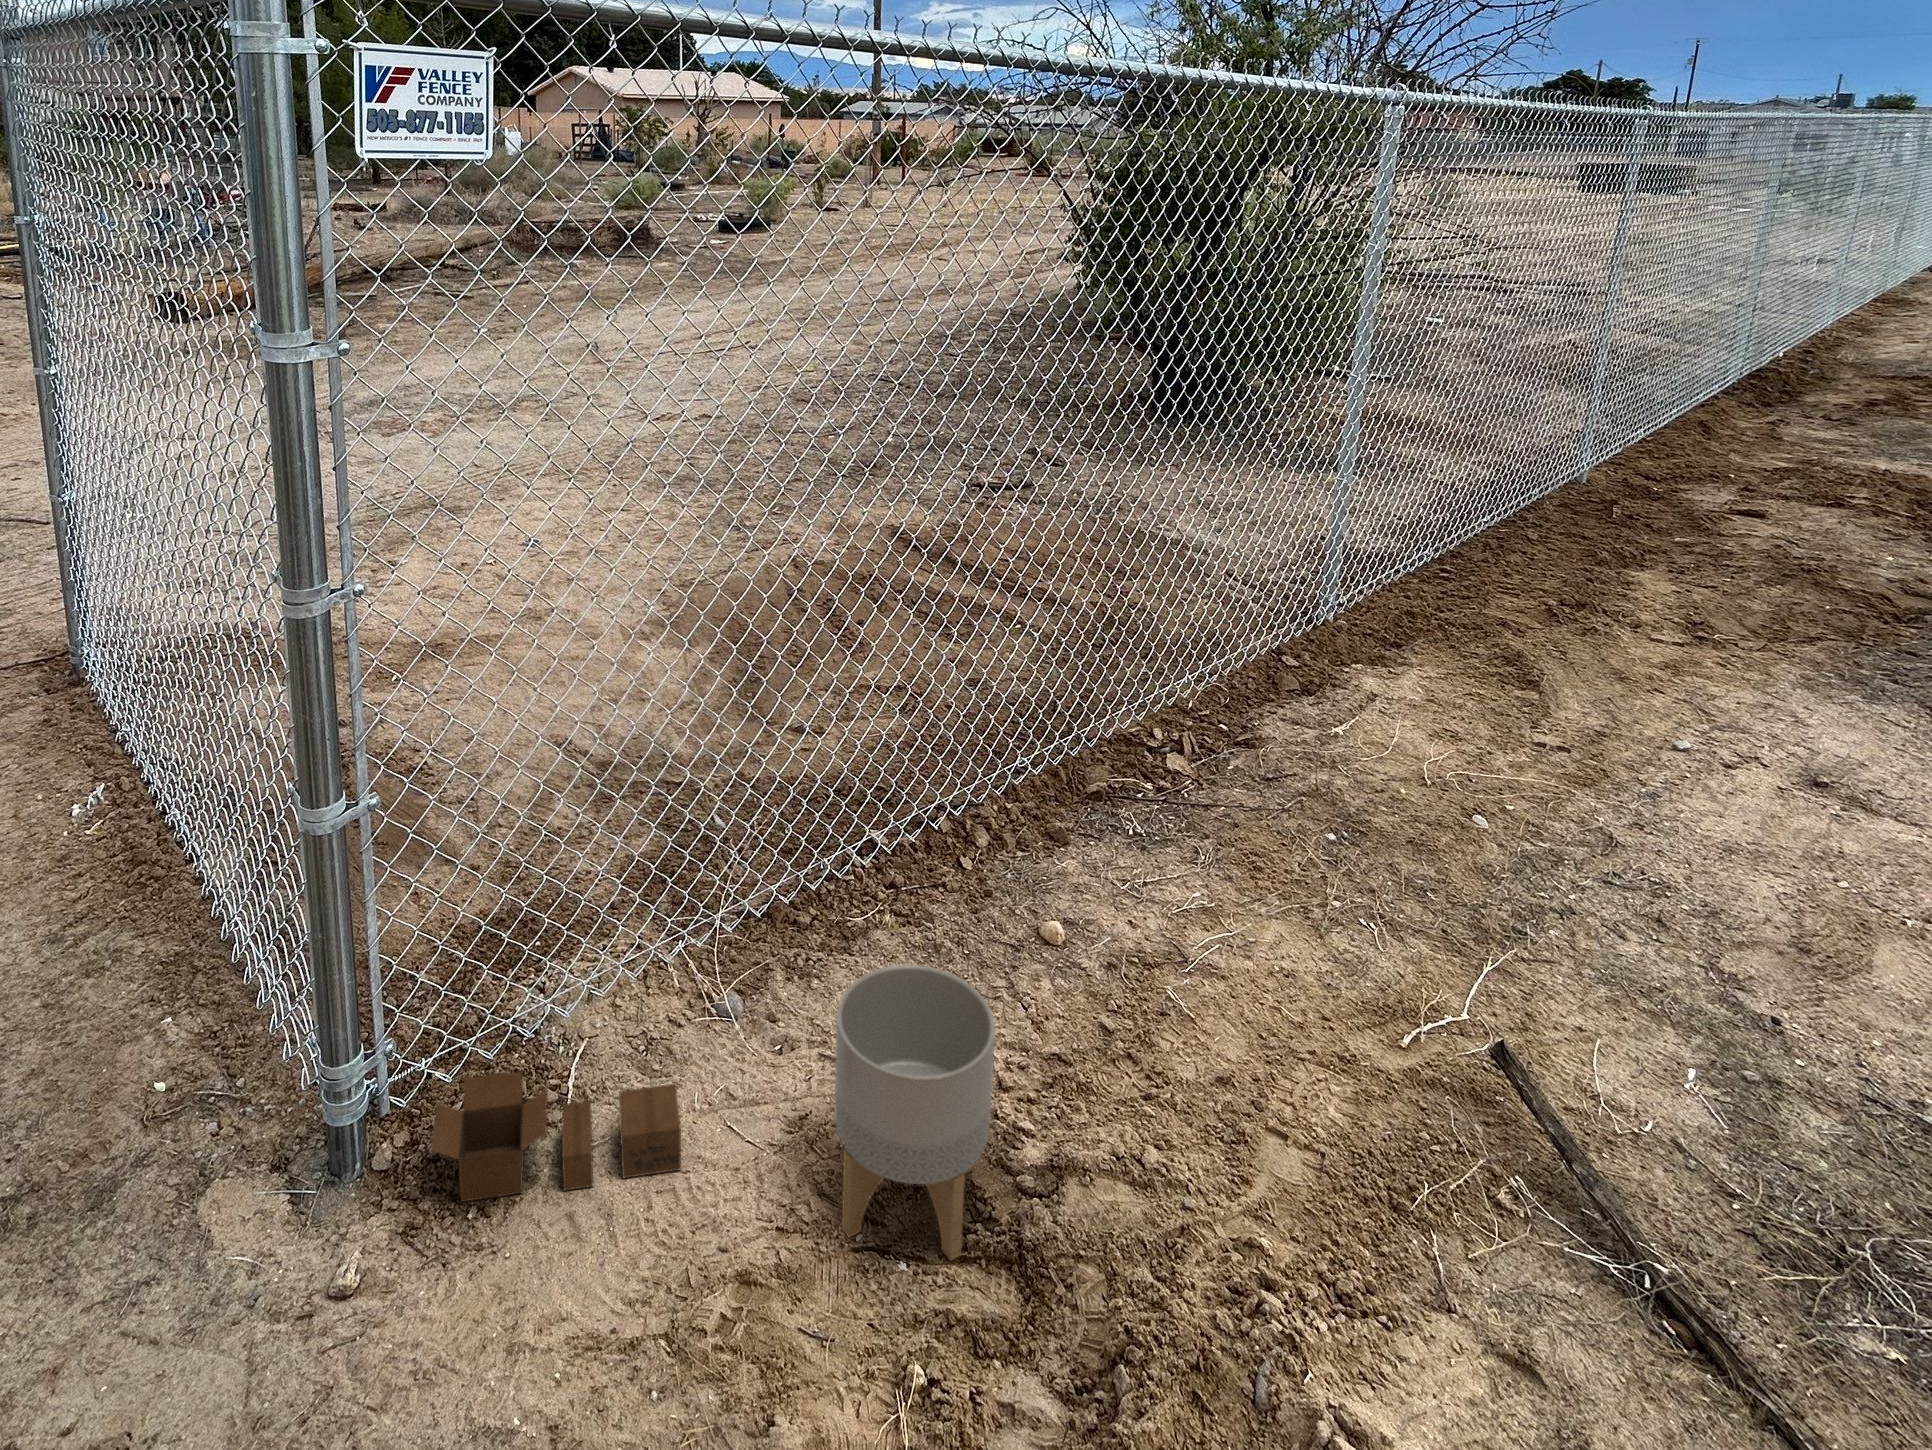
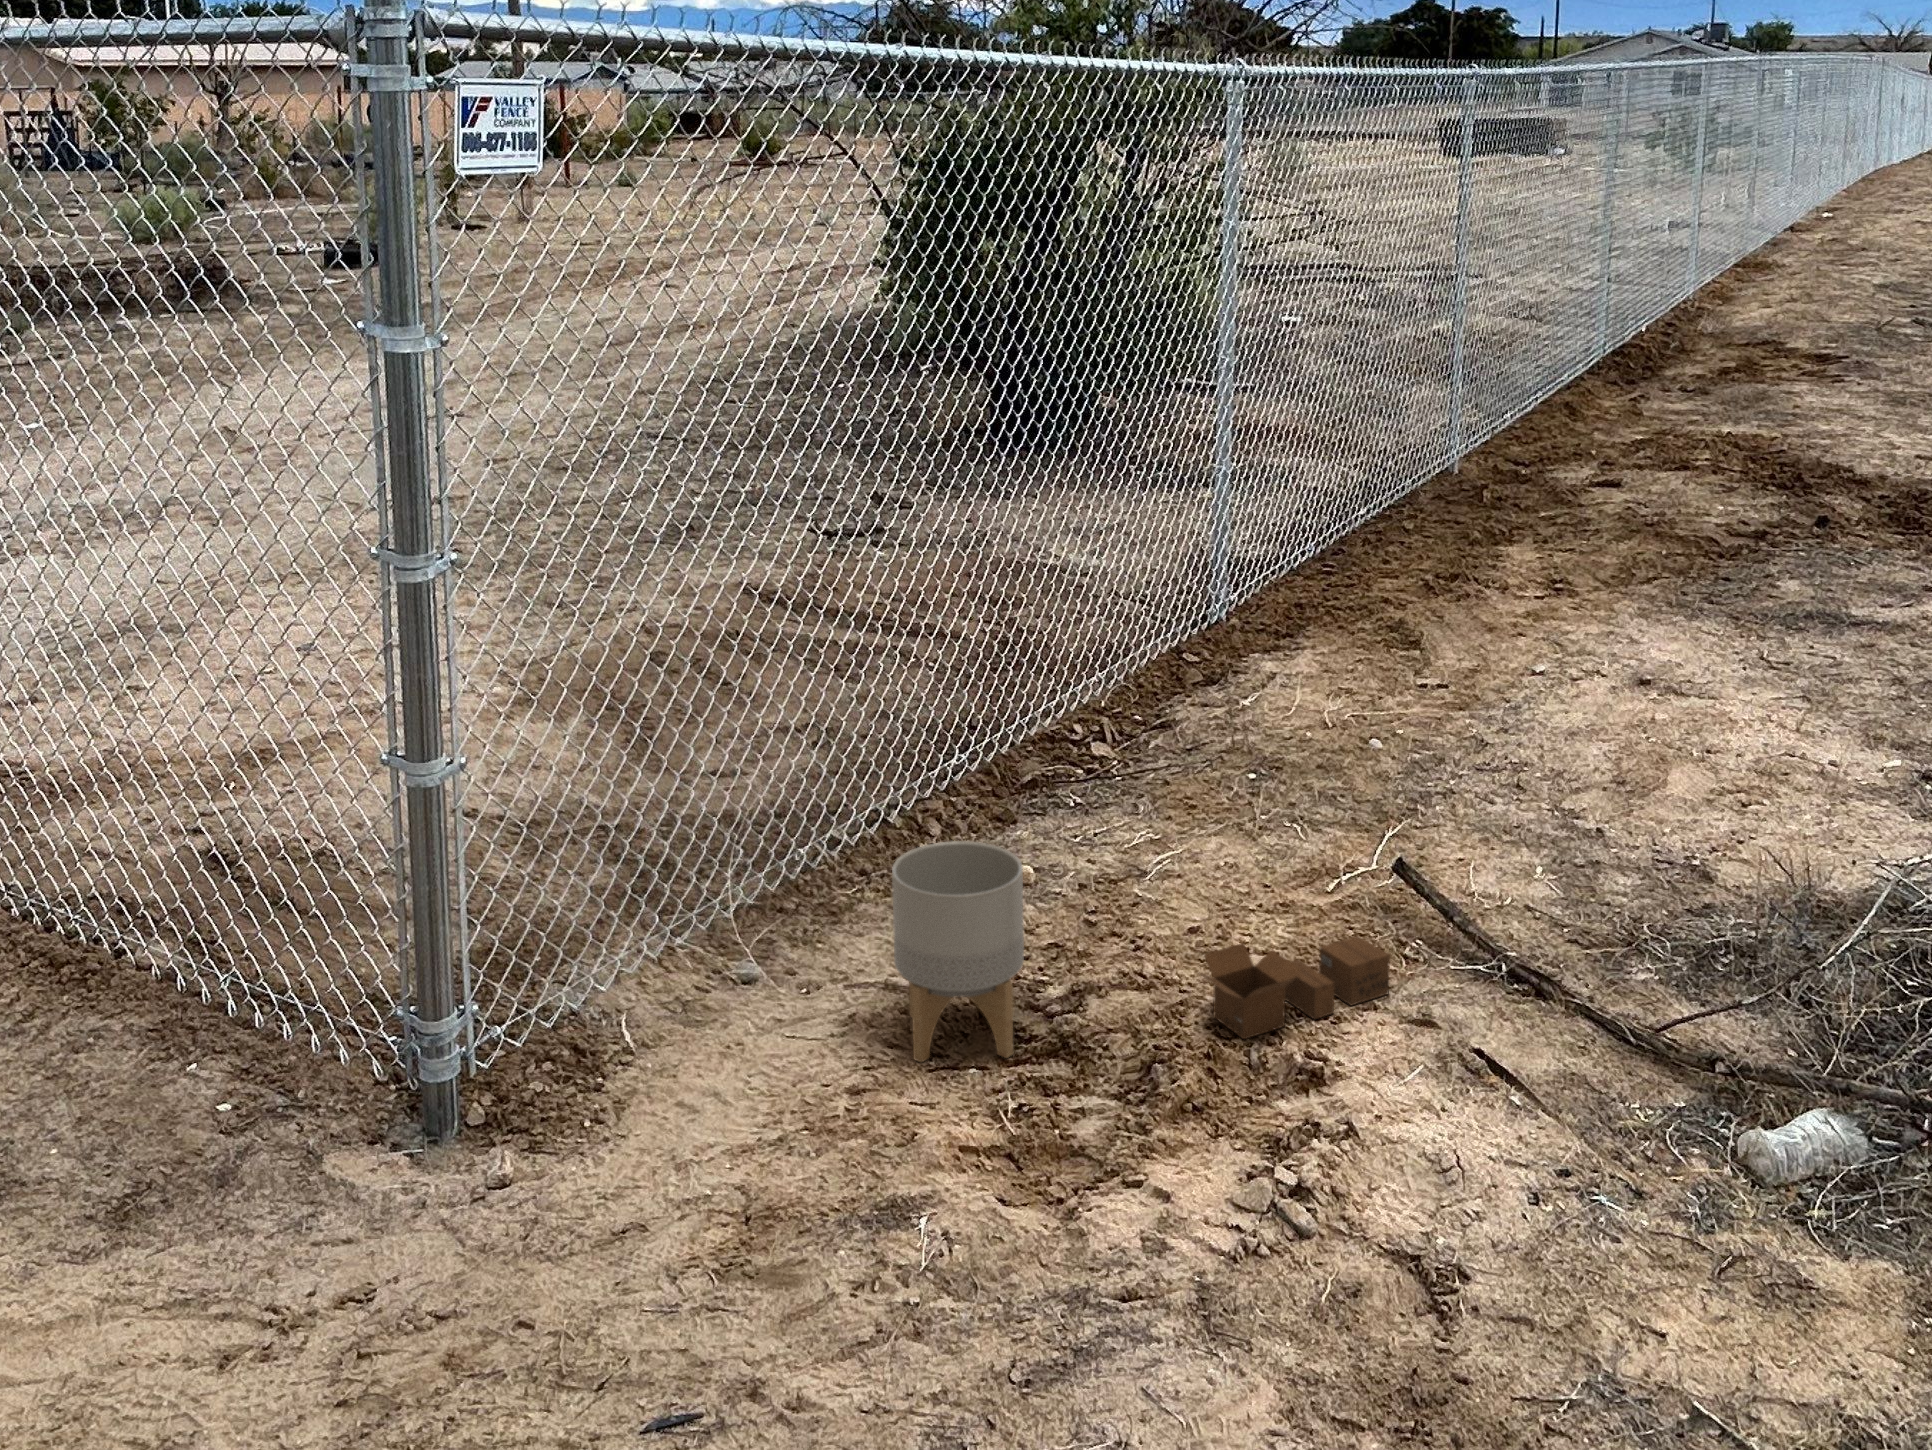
cardboard box: present [431,1071,681,1202] -> present [1199,936,1390,1039]

